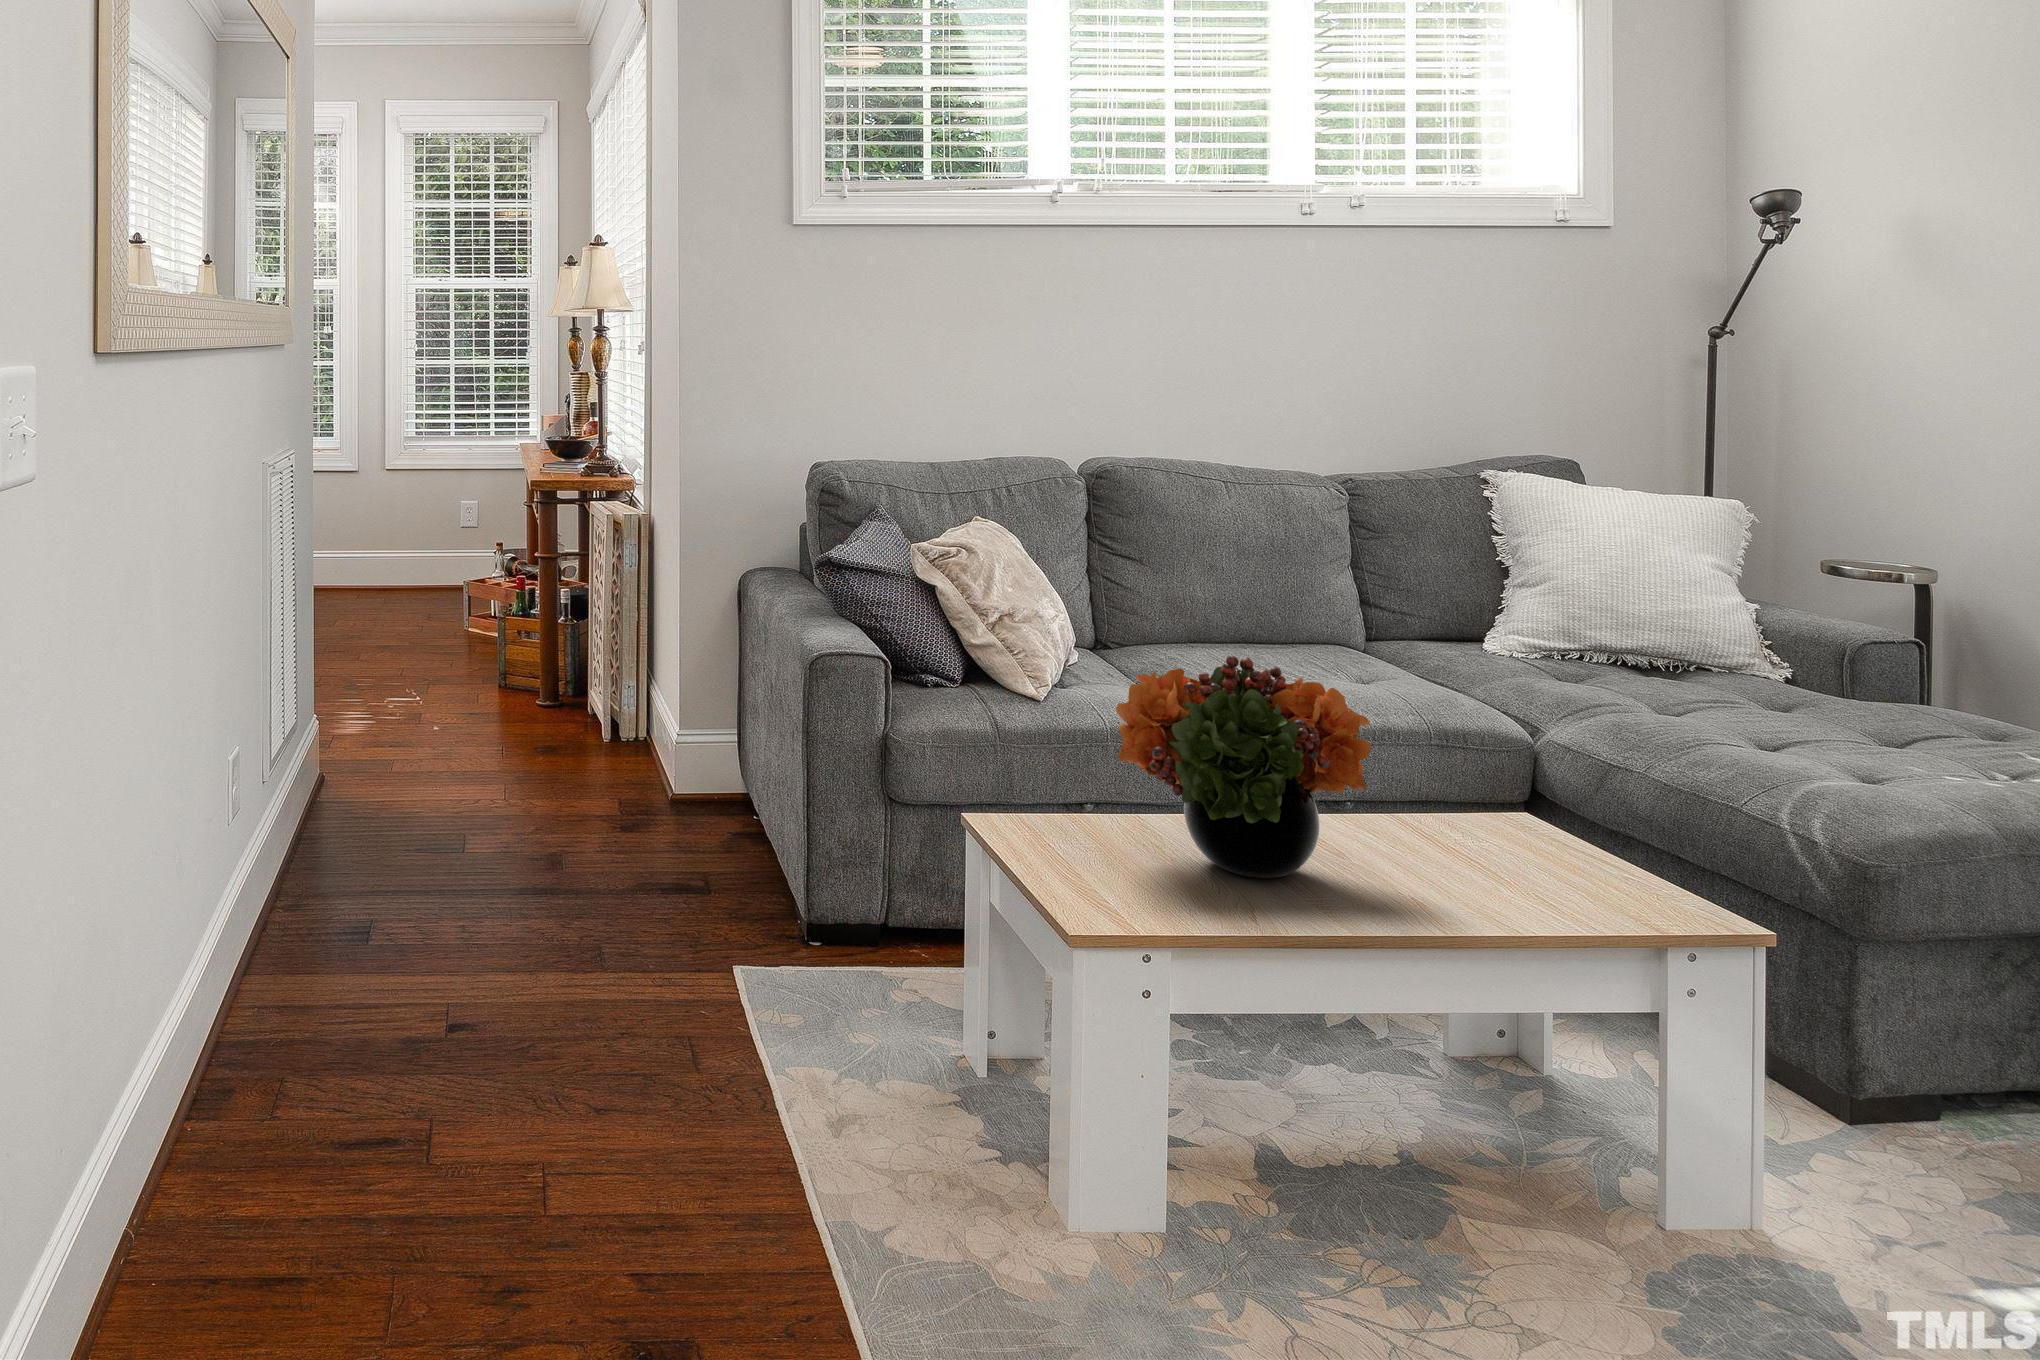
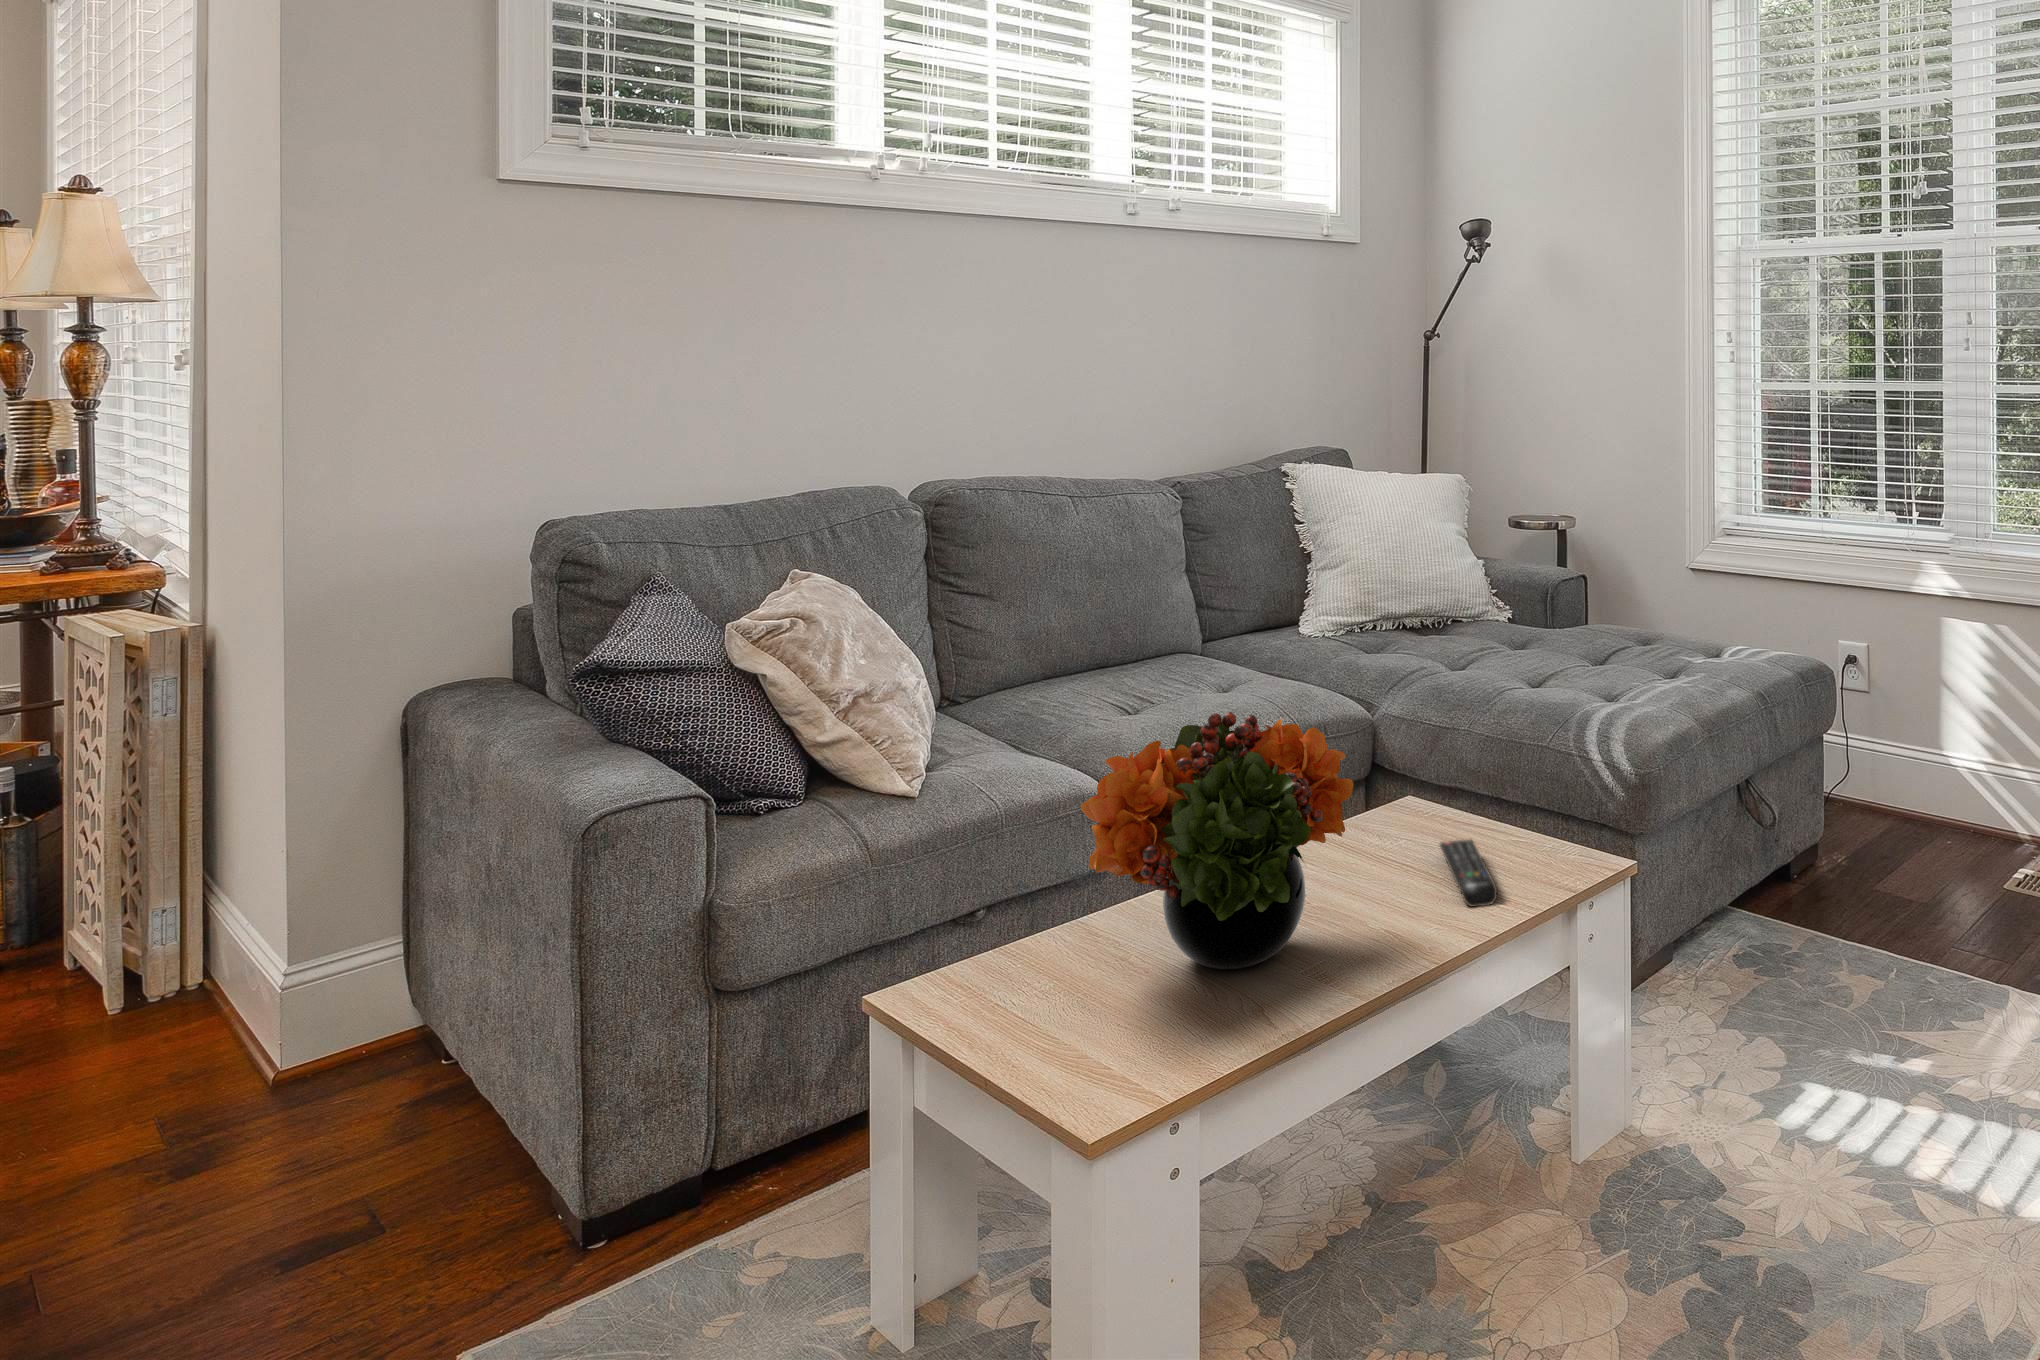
remote control: none [1509,845,1557,908] -> present [1440,840,1497,907]

